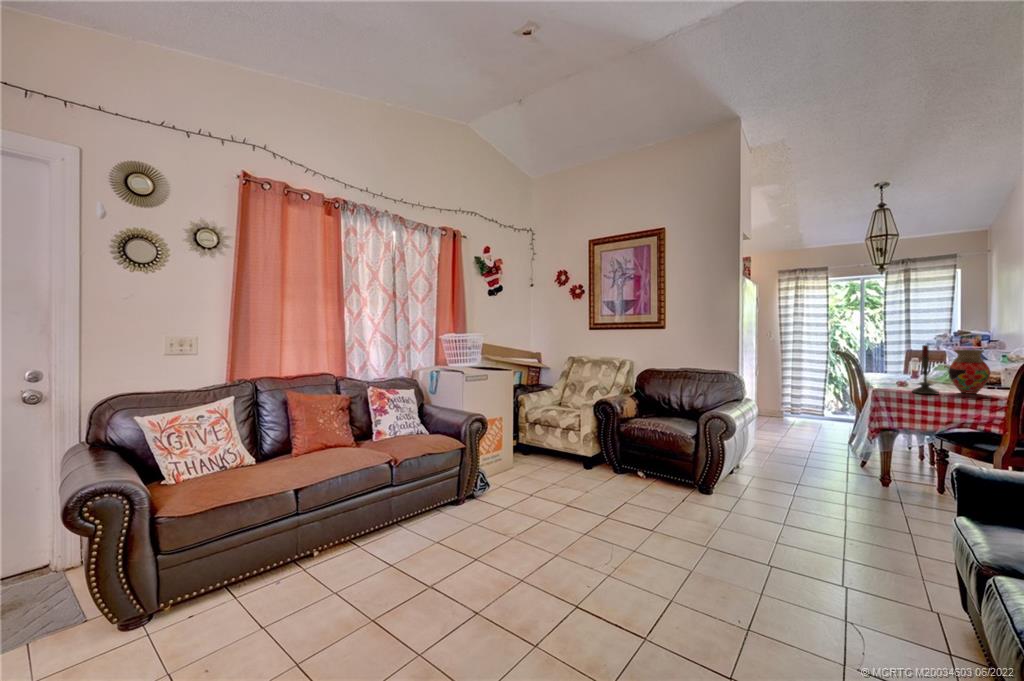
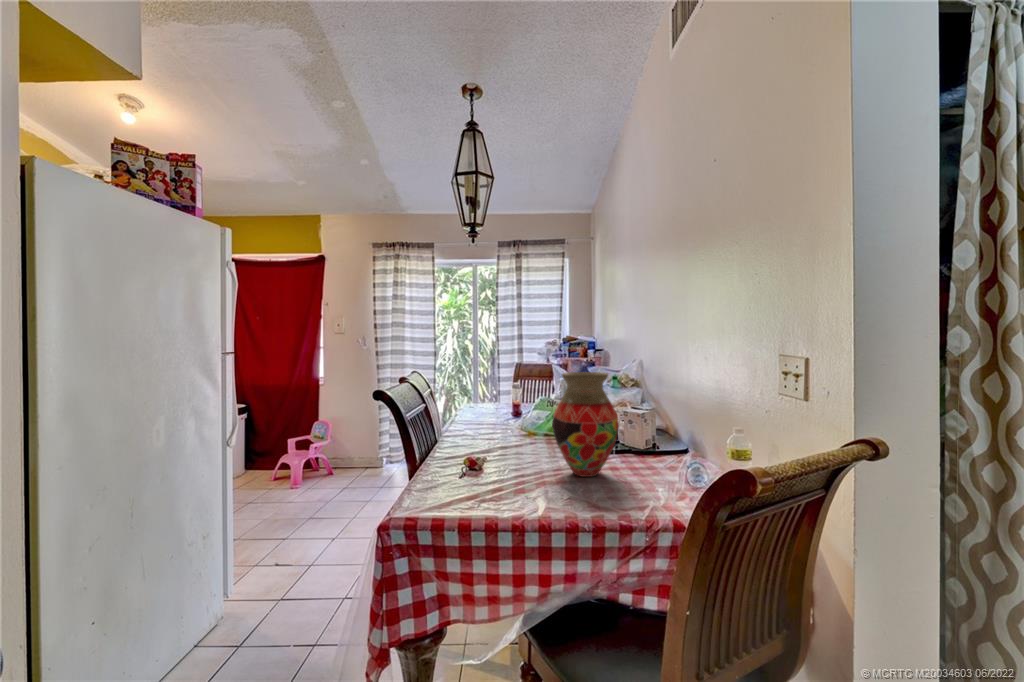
candle: present [912,345,939,394] -> none [484,360,535,499]

